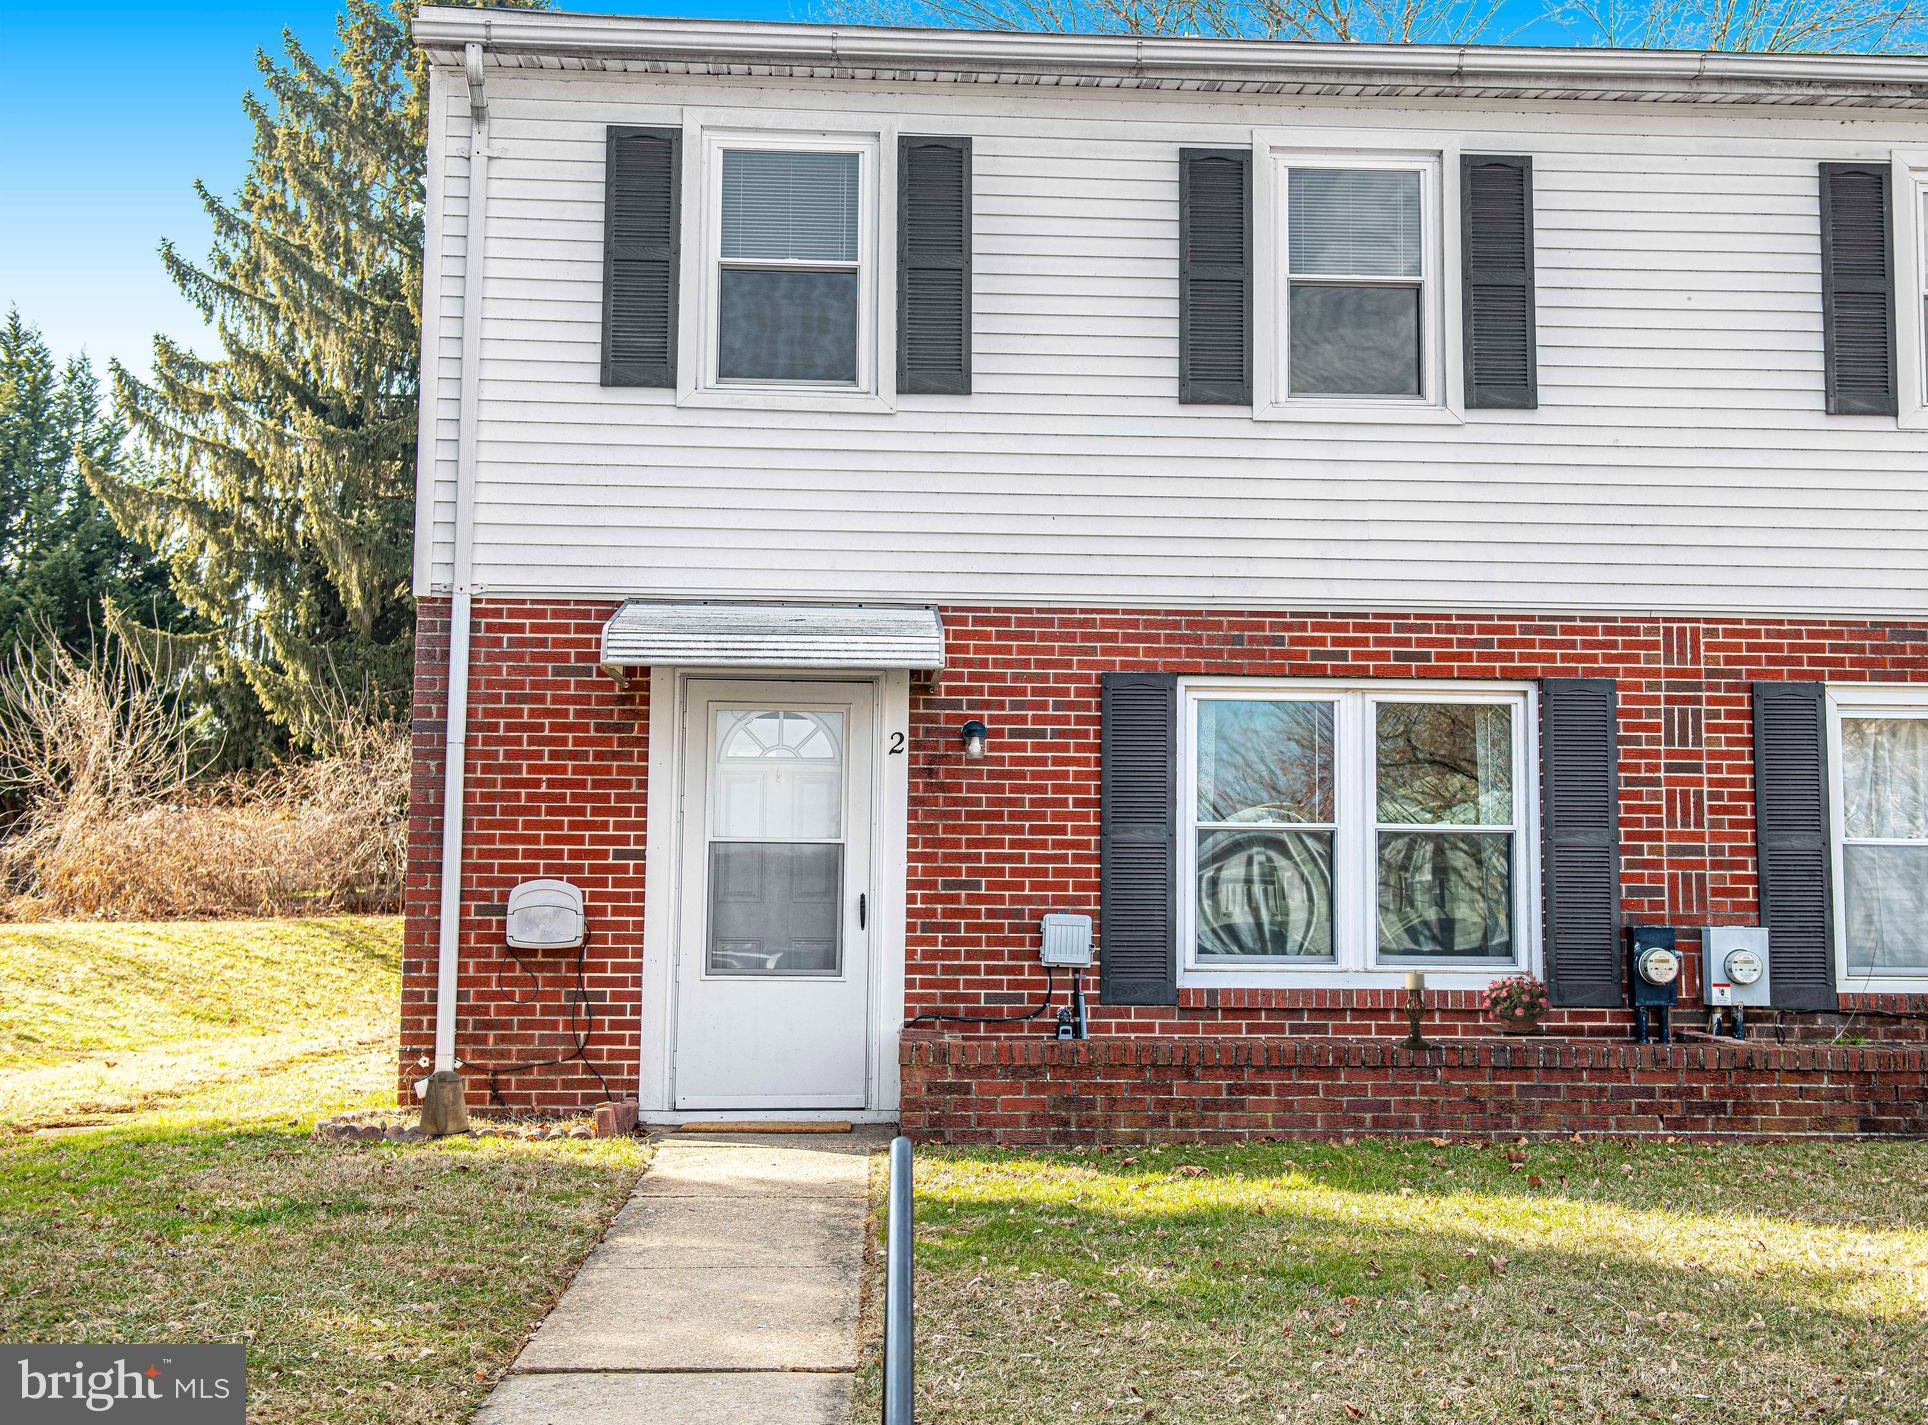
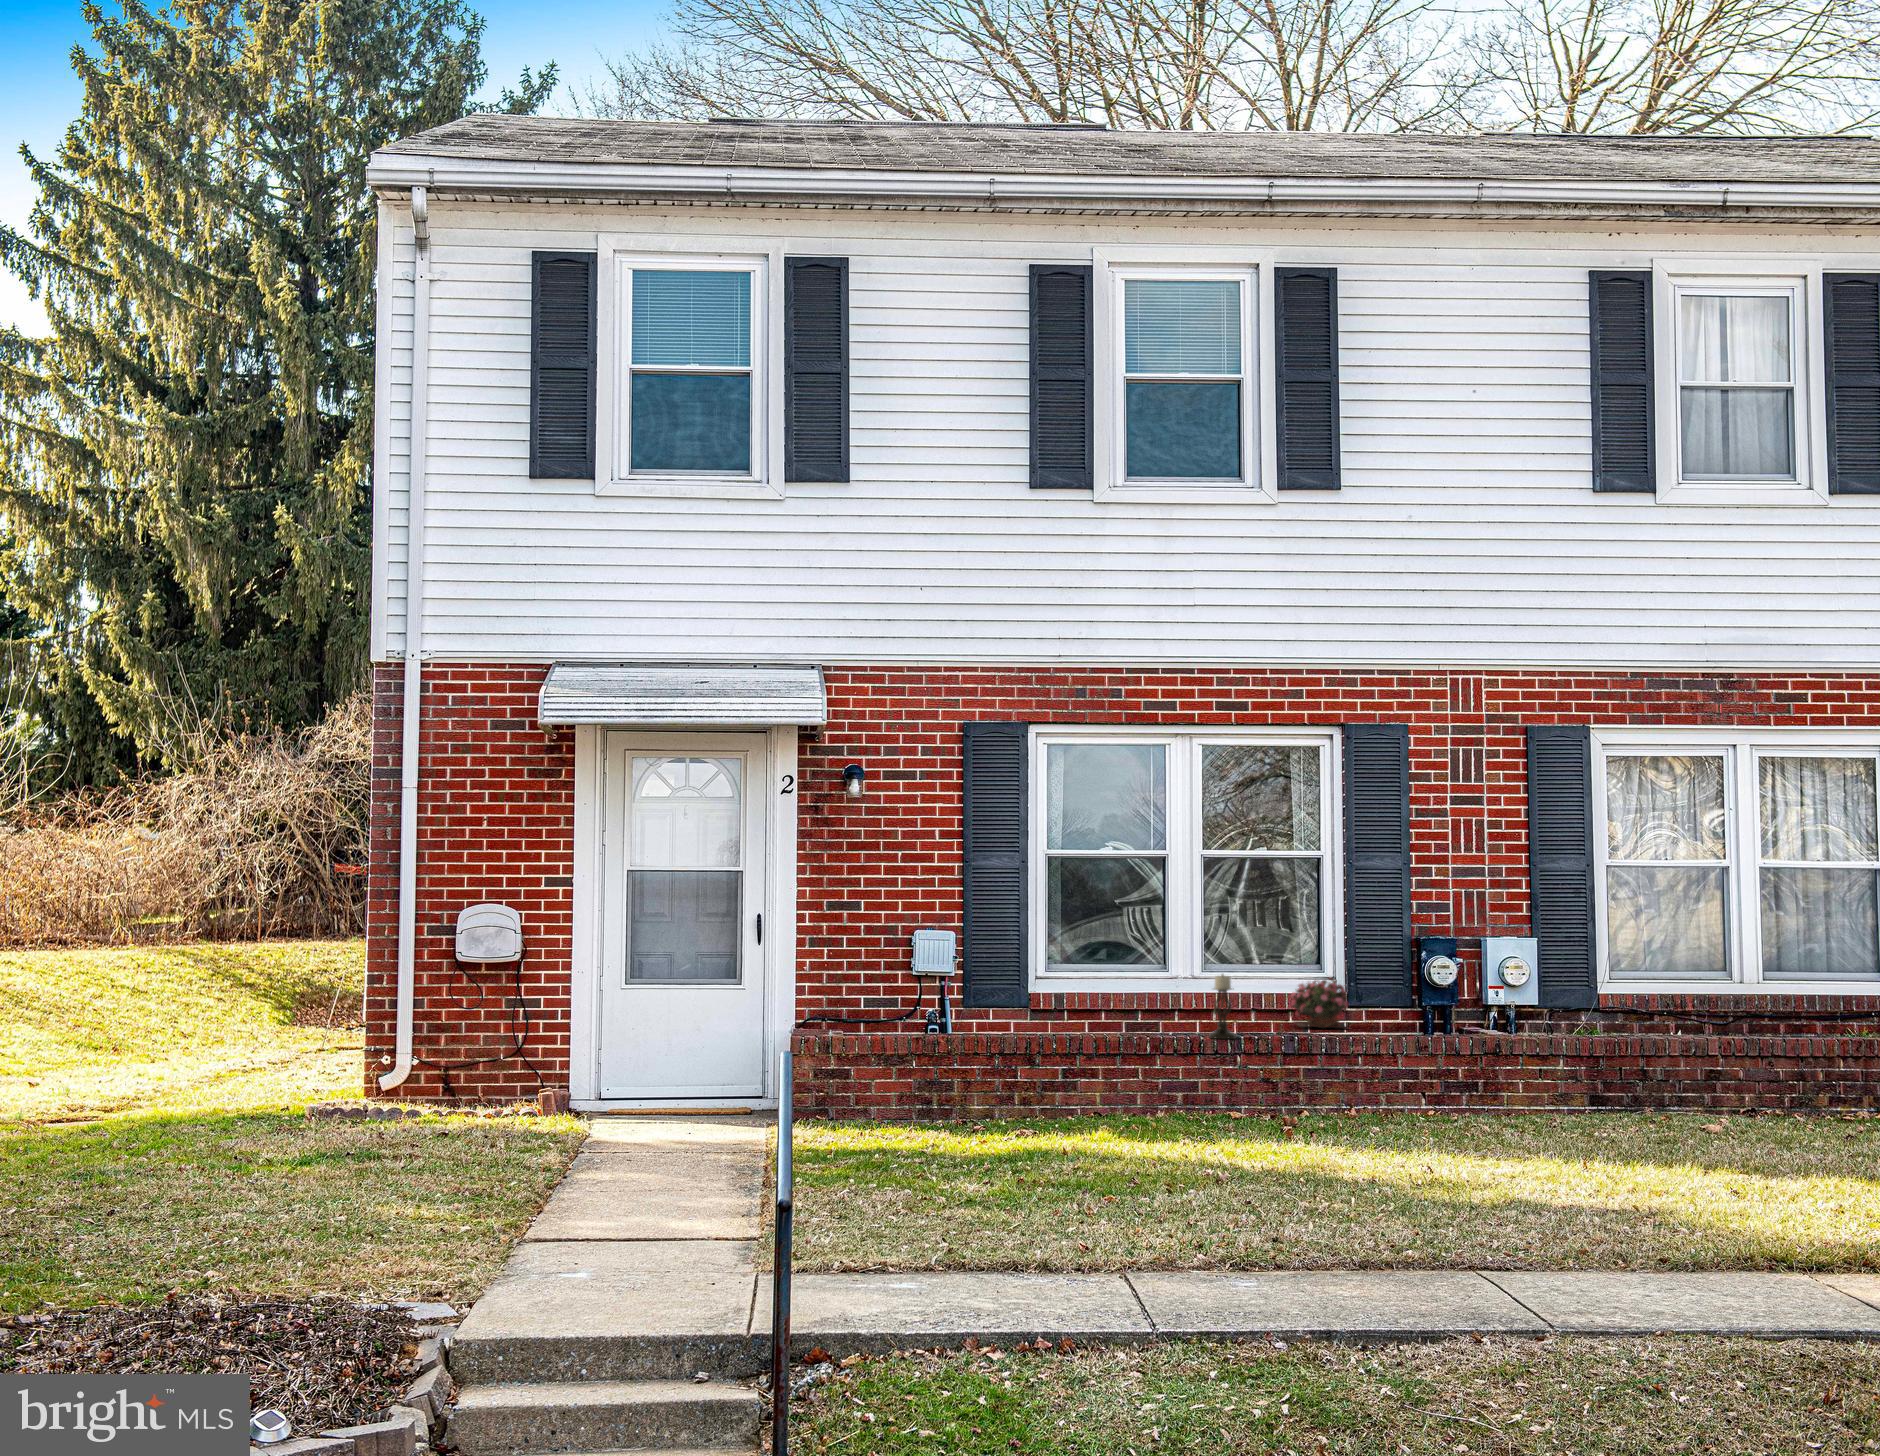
watering can: present [417,1071,470,1134] -> none [386,1066,429,1117]

